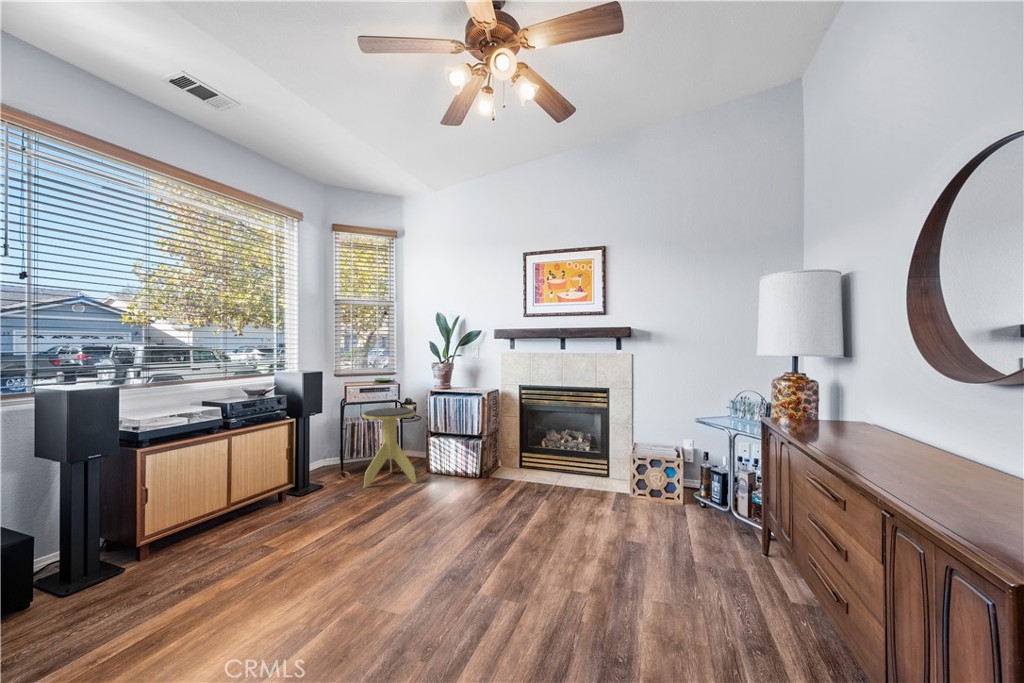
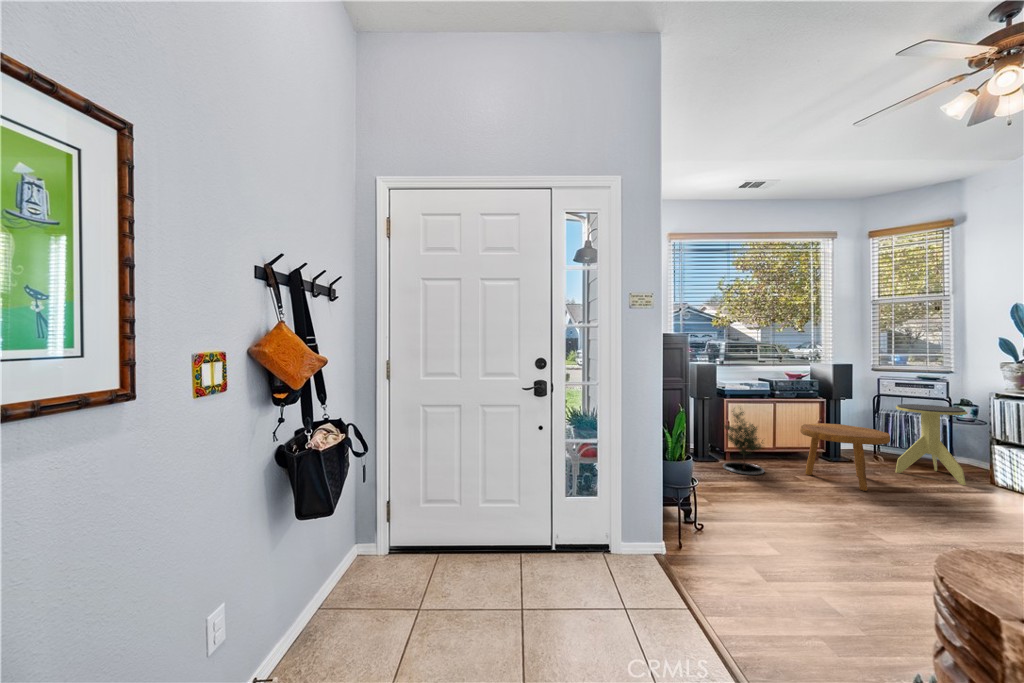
footstool: none [269,448,368,534] -> present [800,423,890,491]
potted tree: none [131,456,218,586] -> present [723,411,764,475]

